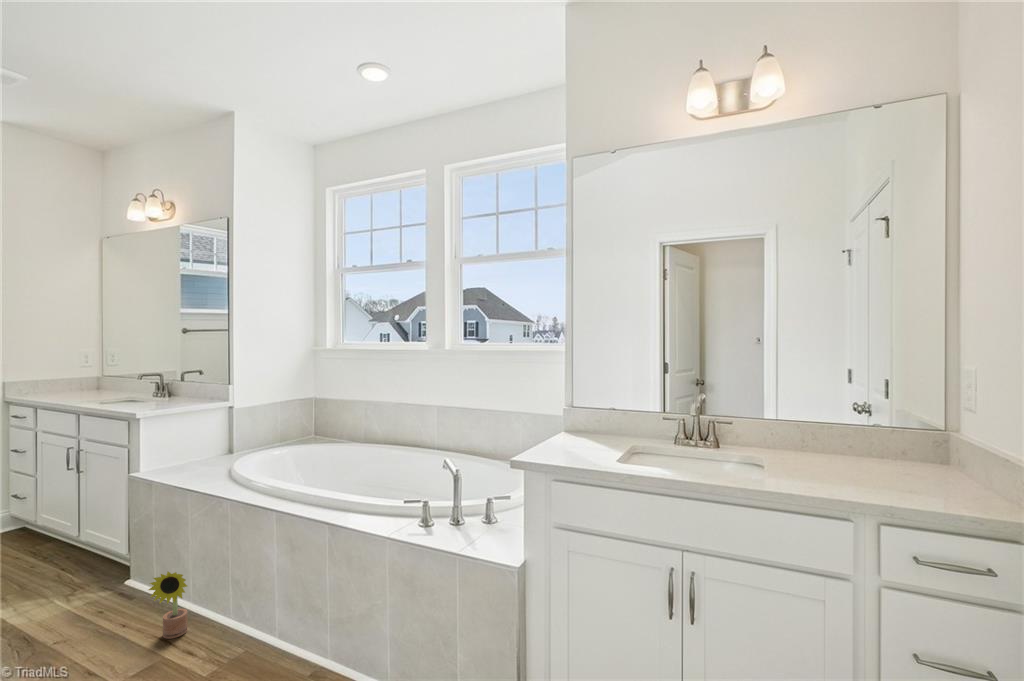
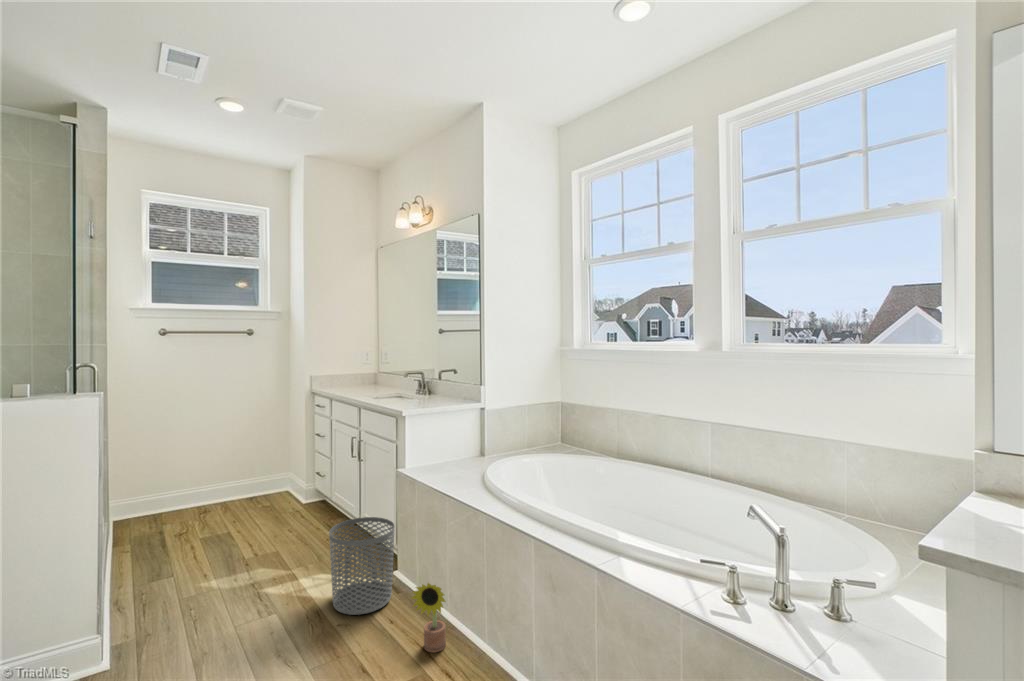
waste bin: none [43,525,127,628] -> present [329,517,394,615]

